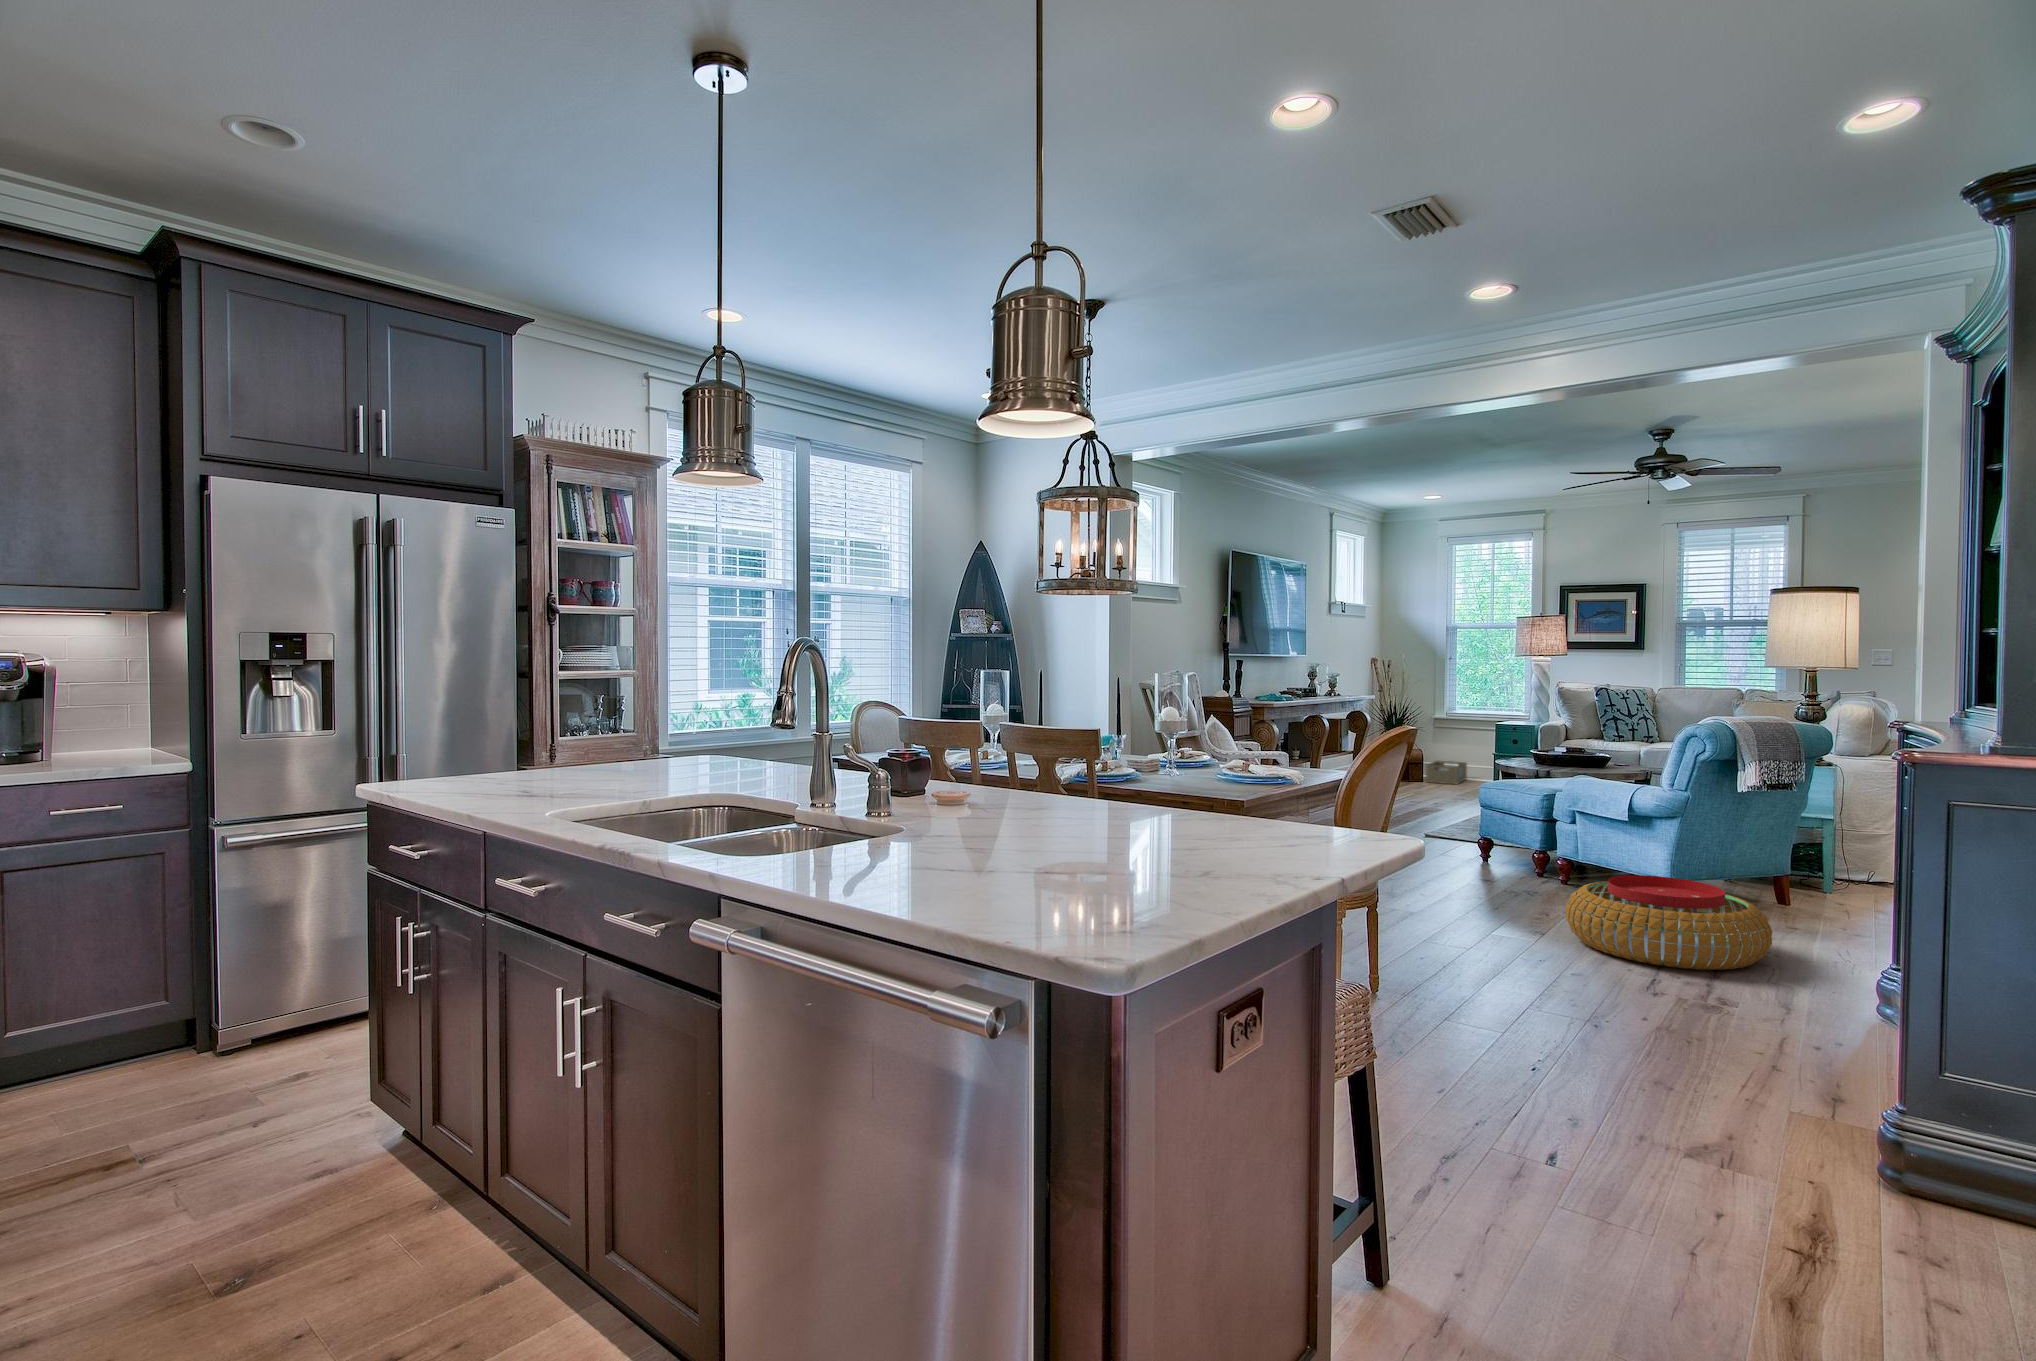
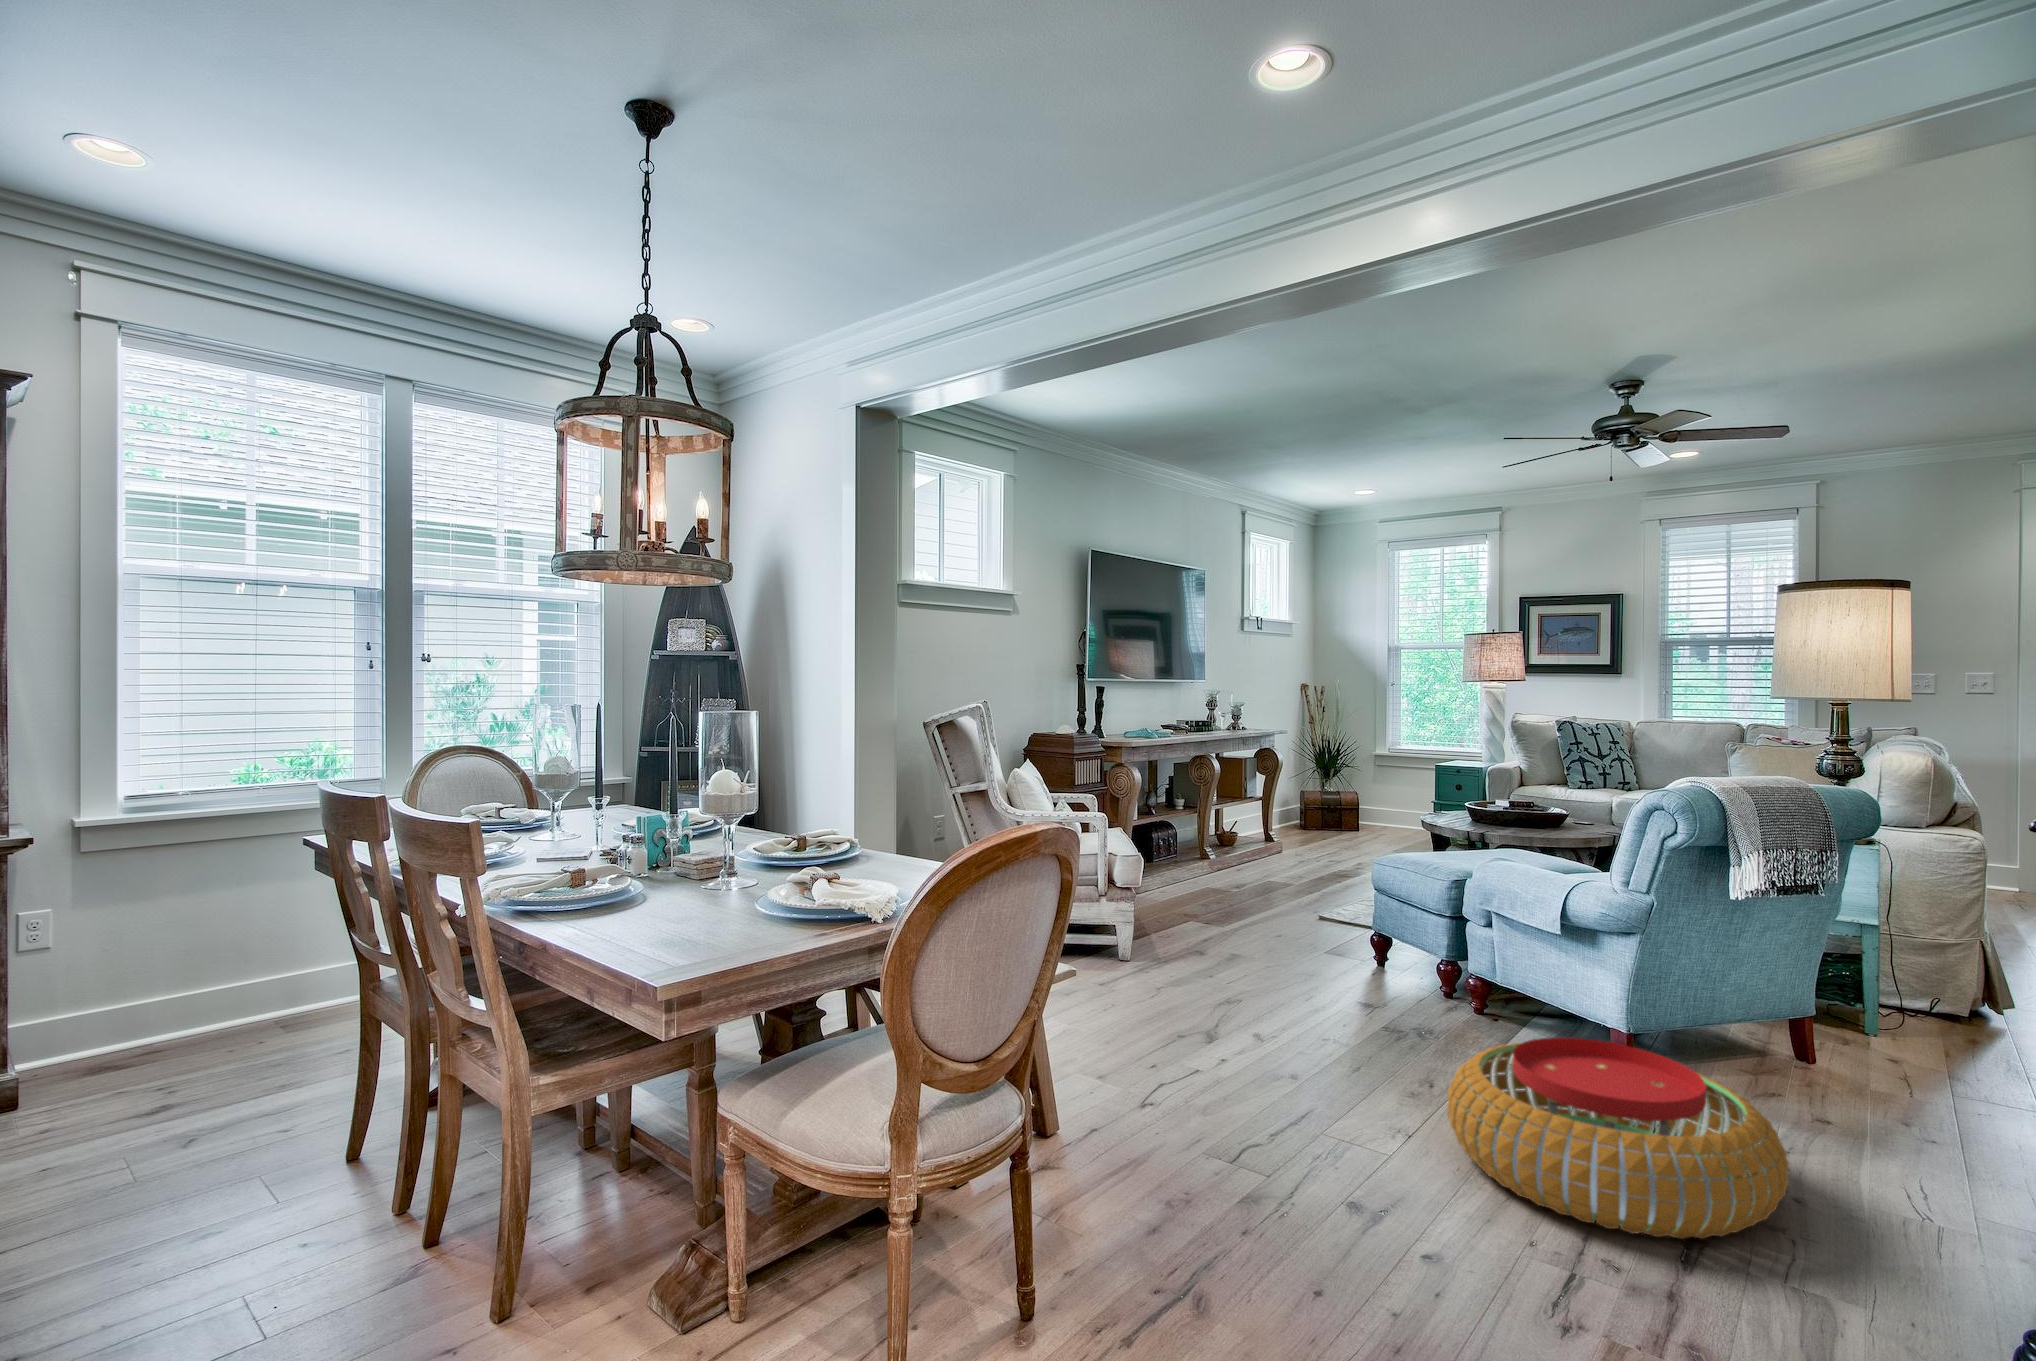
storage box: present [1426,761,1467,784] -> none [1359,806,1411,837]

